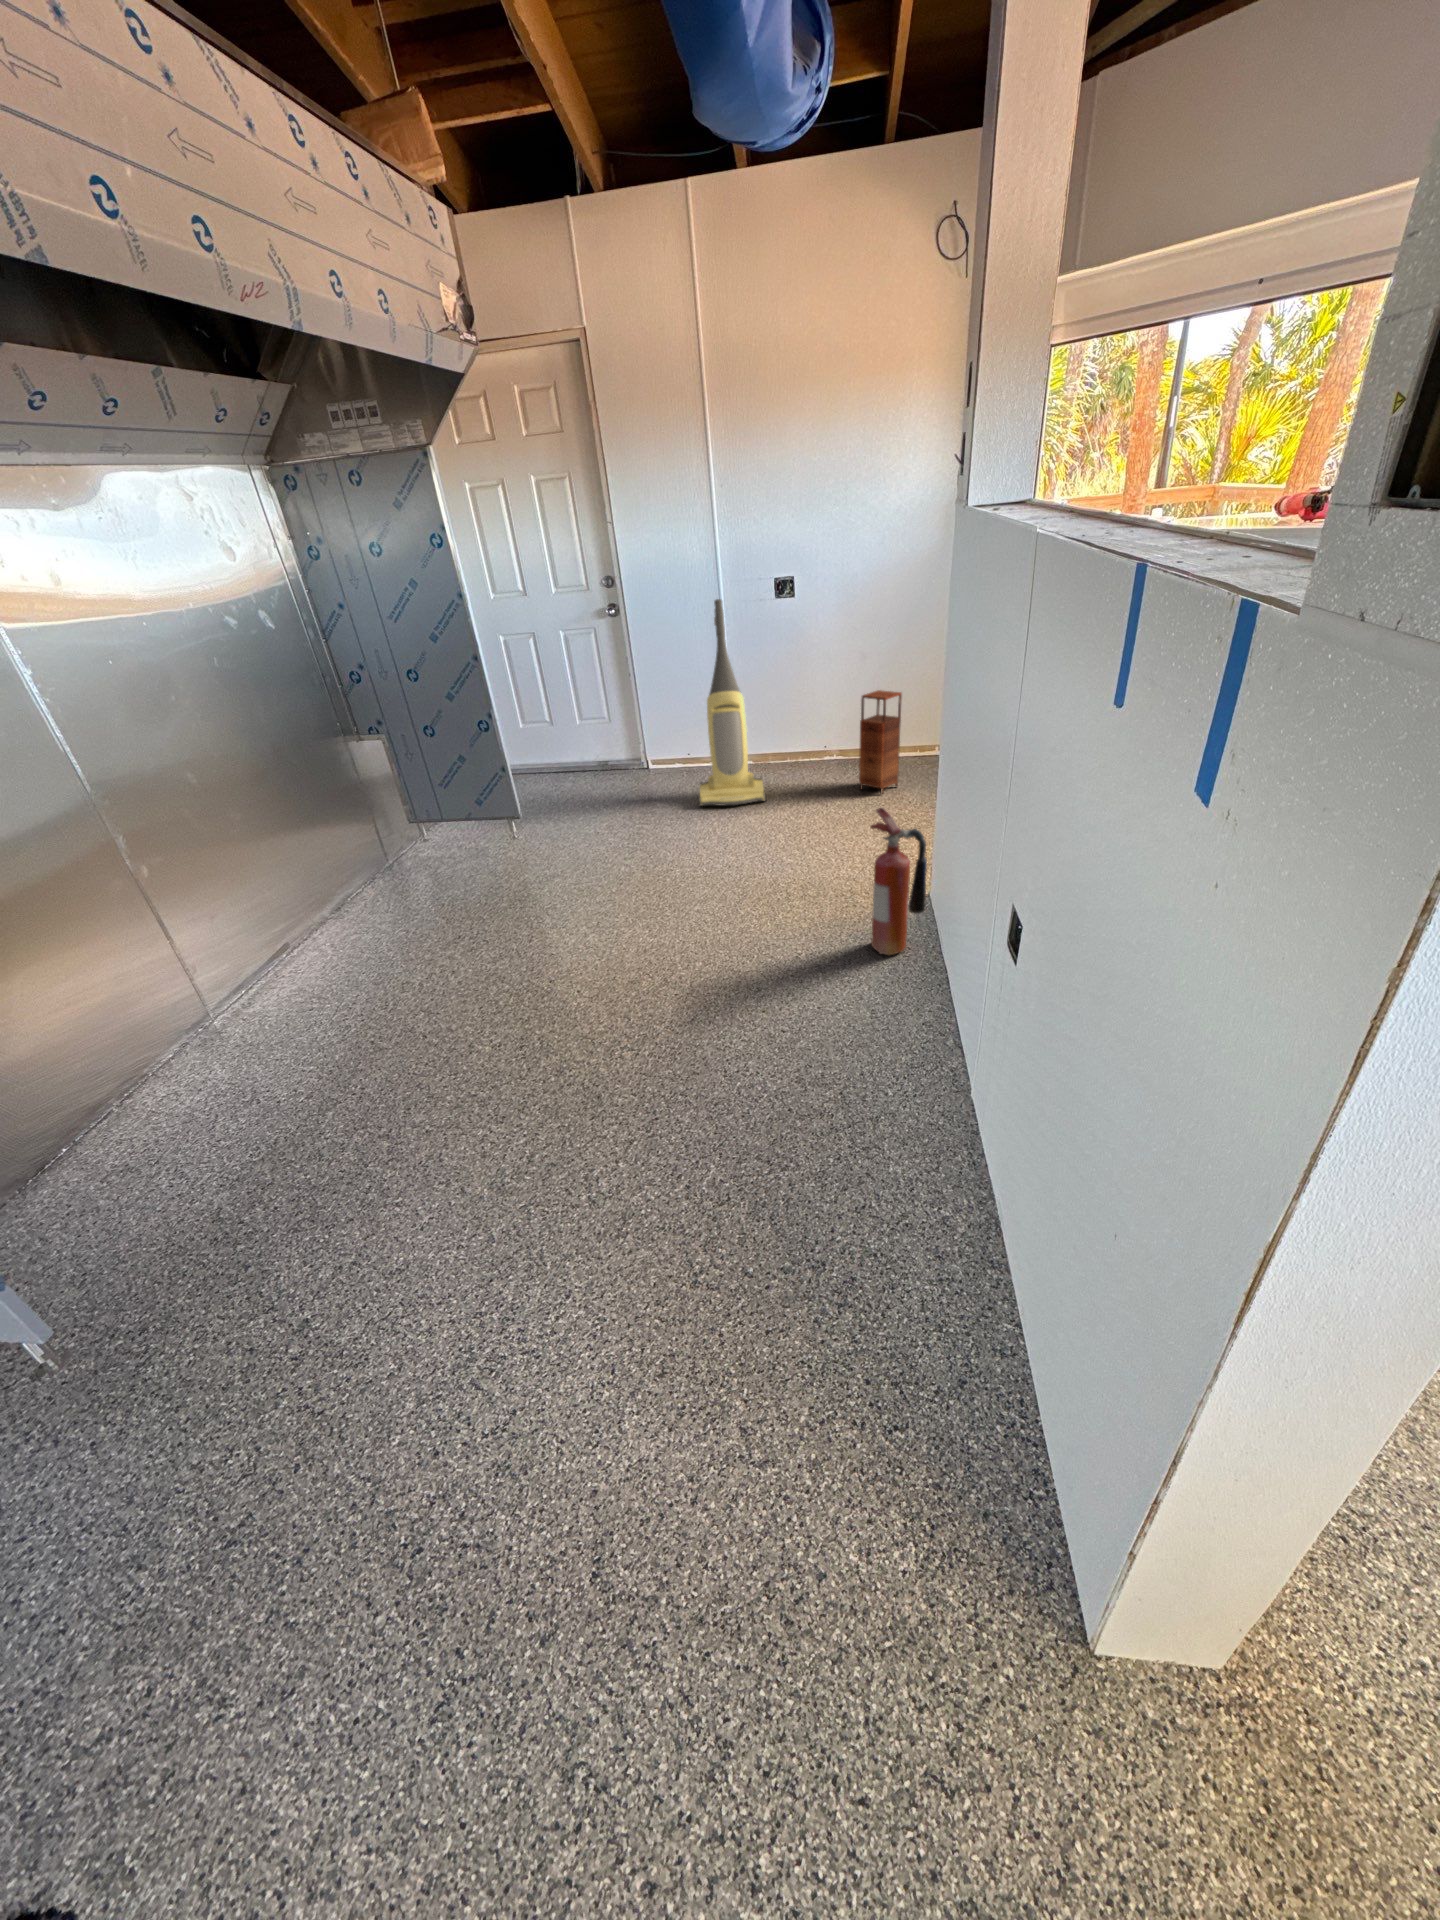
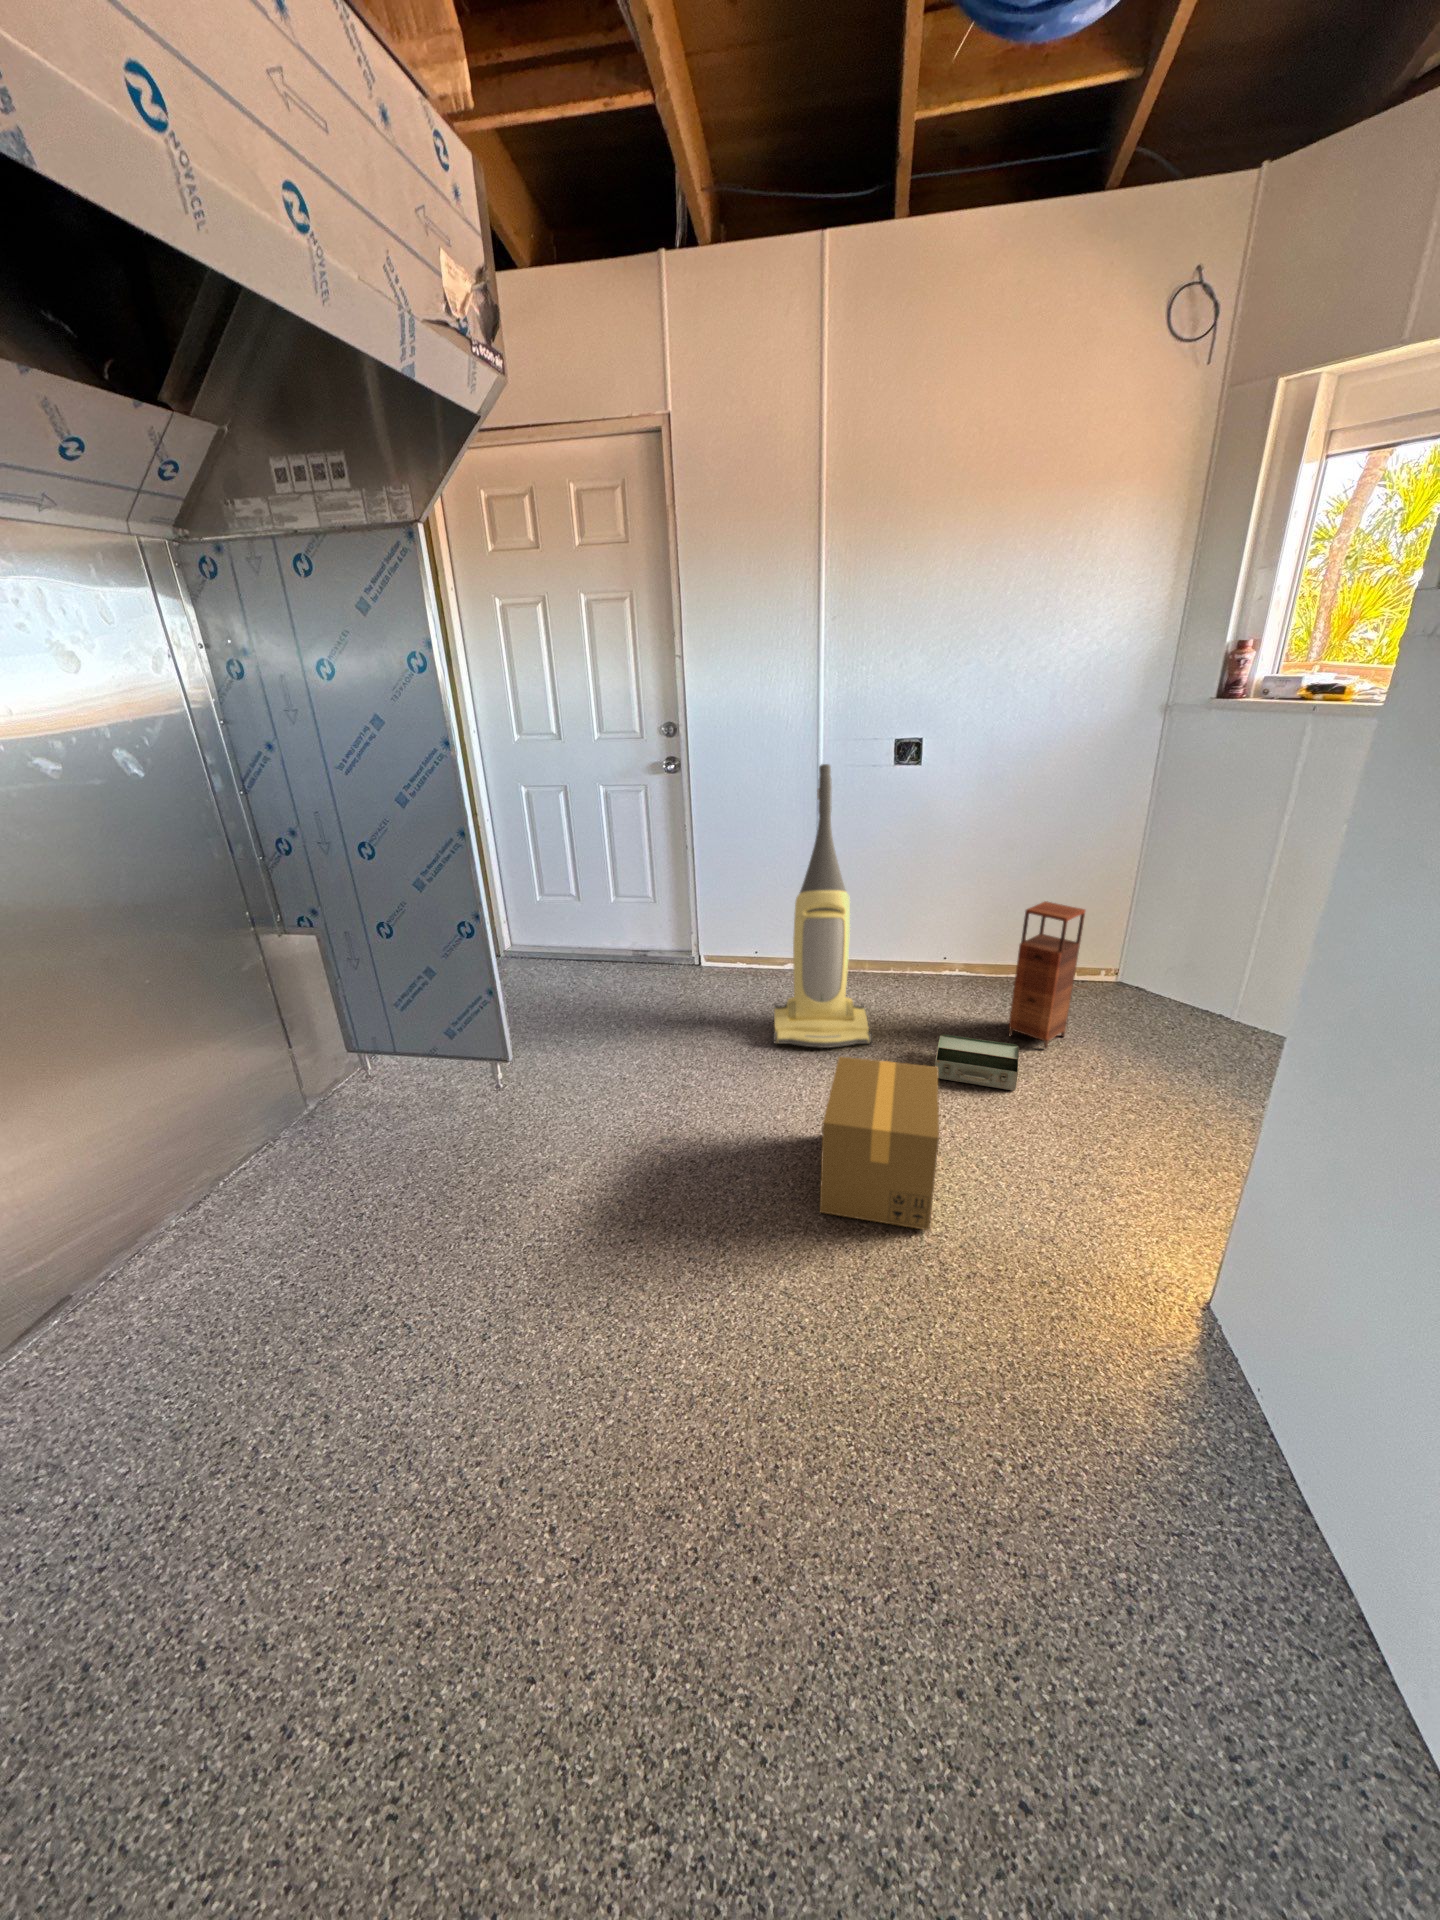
toolbox: none [803,788,860,816] -> present [935,1034,1019,1091]
cardboard box: none [714,789,792,876] -> present [820,1056,939,1230]
fire extinguisher: present [871,808,927,955] -> none [1180,1248,1353,1562]

